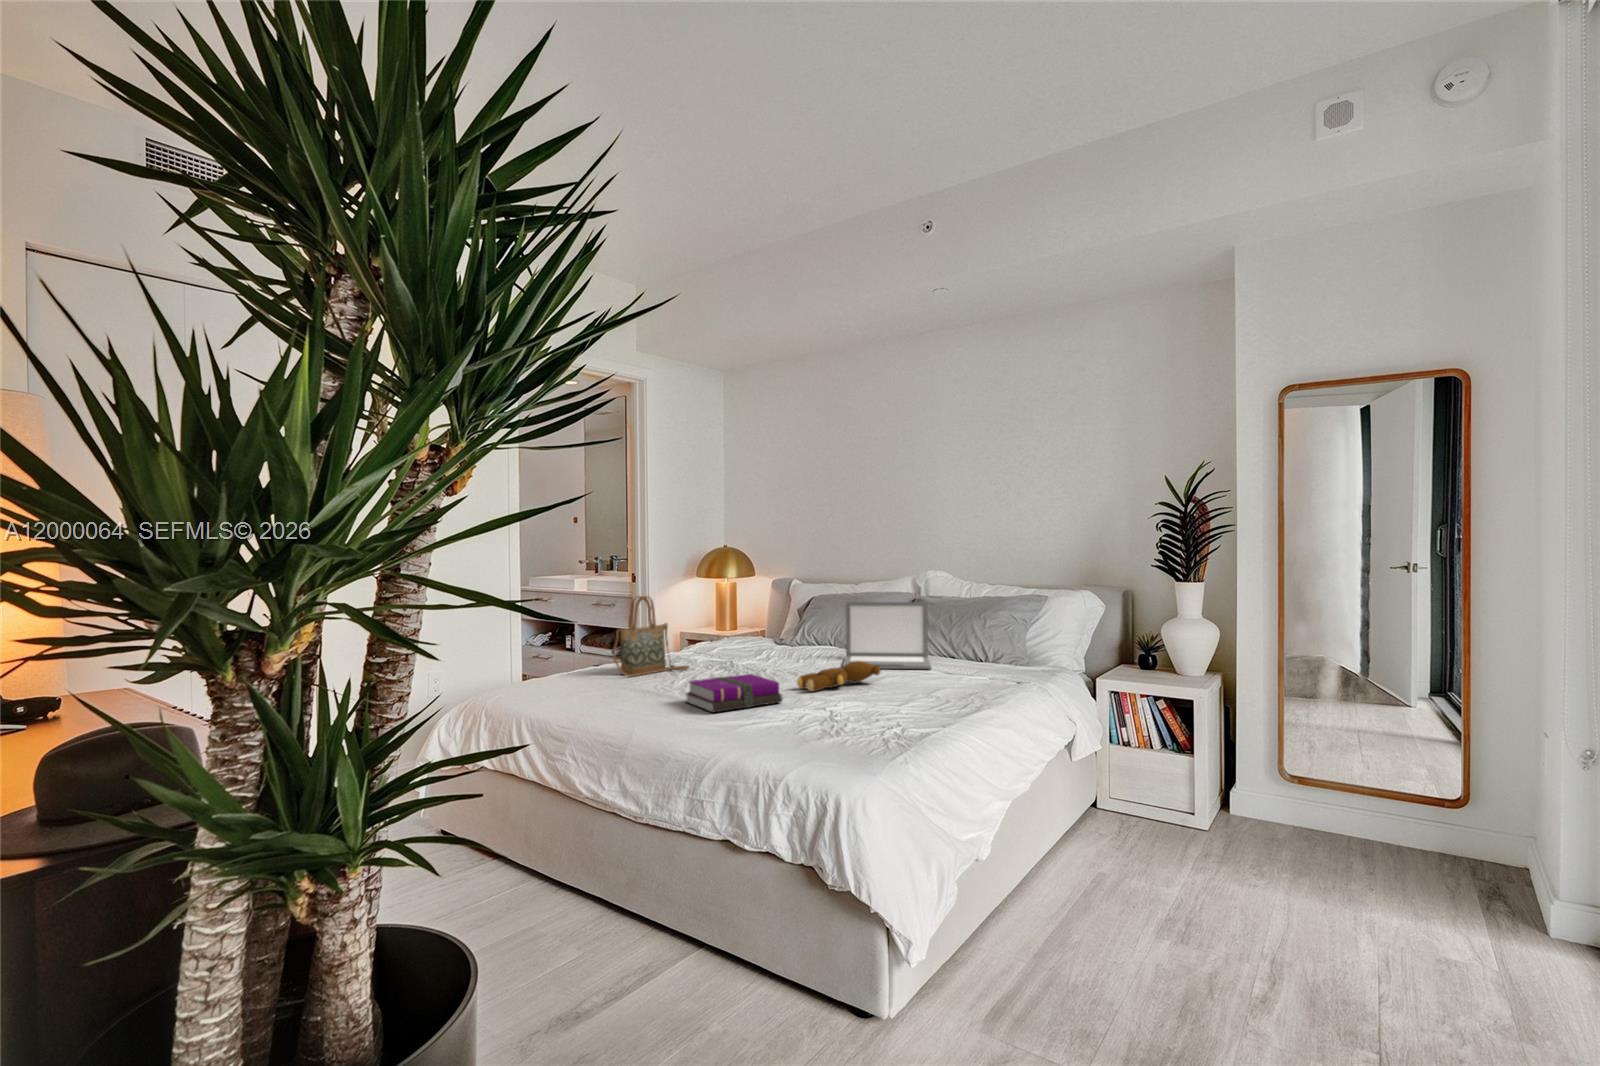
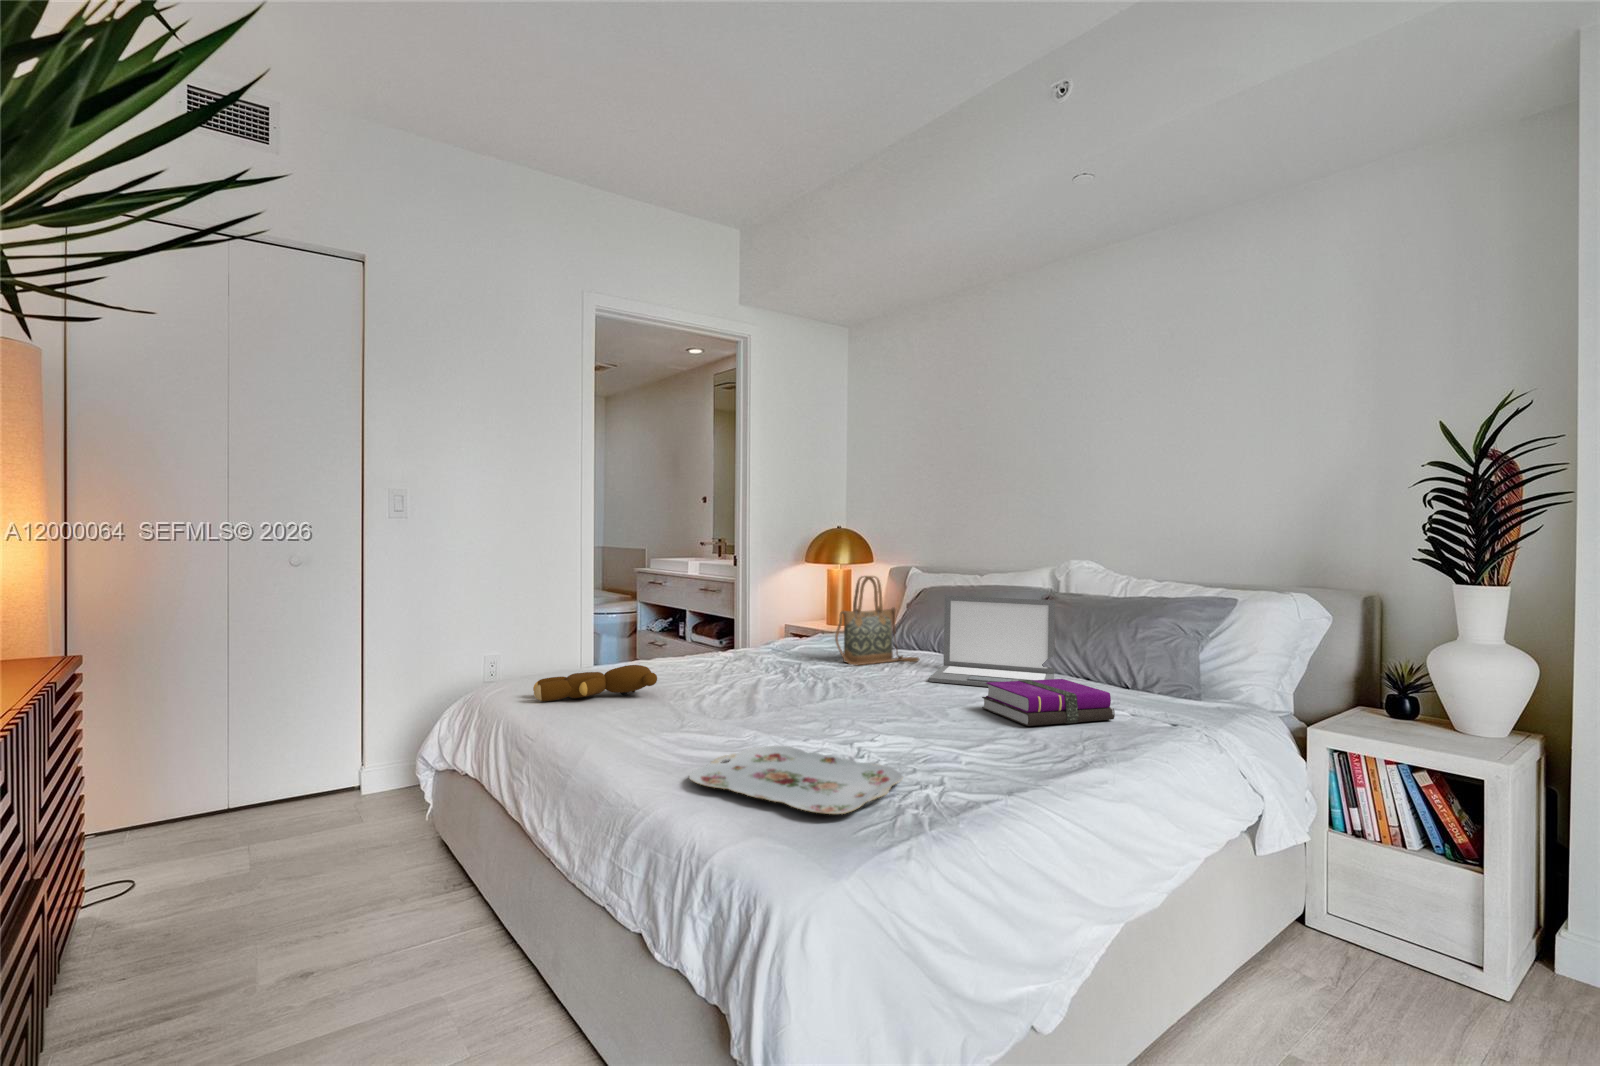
handbag: present [612,596,689,677] -> present [835,576,919,665]
teddy bear: present [797,661,881,691] -> present [533,665,657,701]
notebook: present [686,674,783,712] -> present [982,679,1115,726]
serving tray: none [739,715,875,747] -> present [689,746,902,814]

